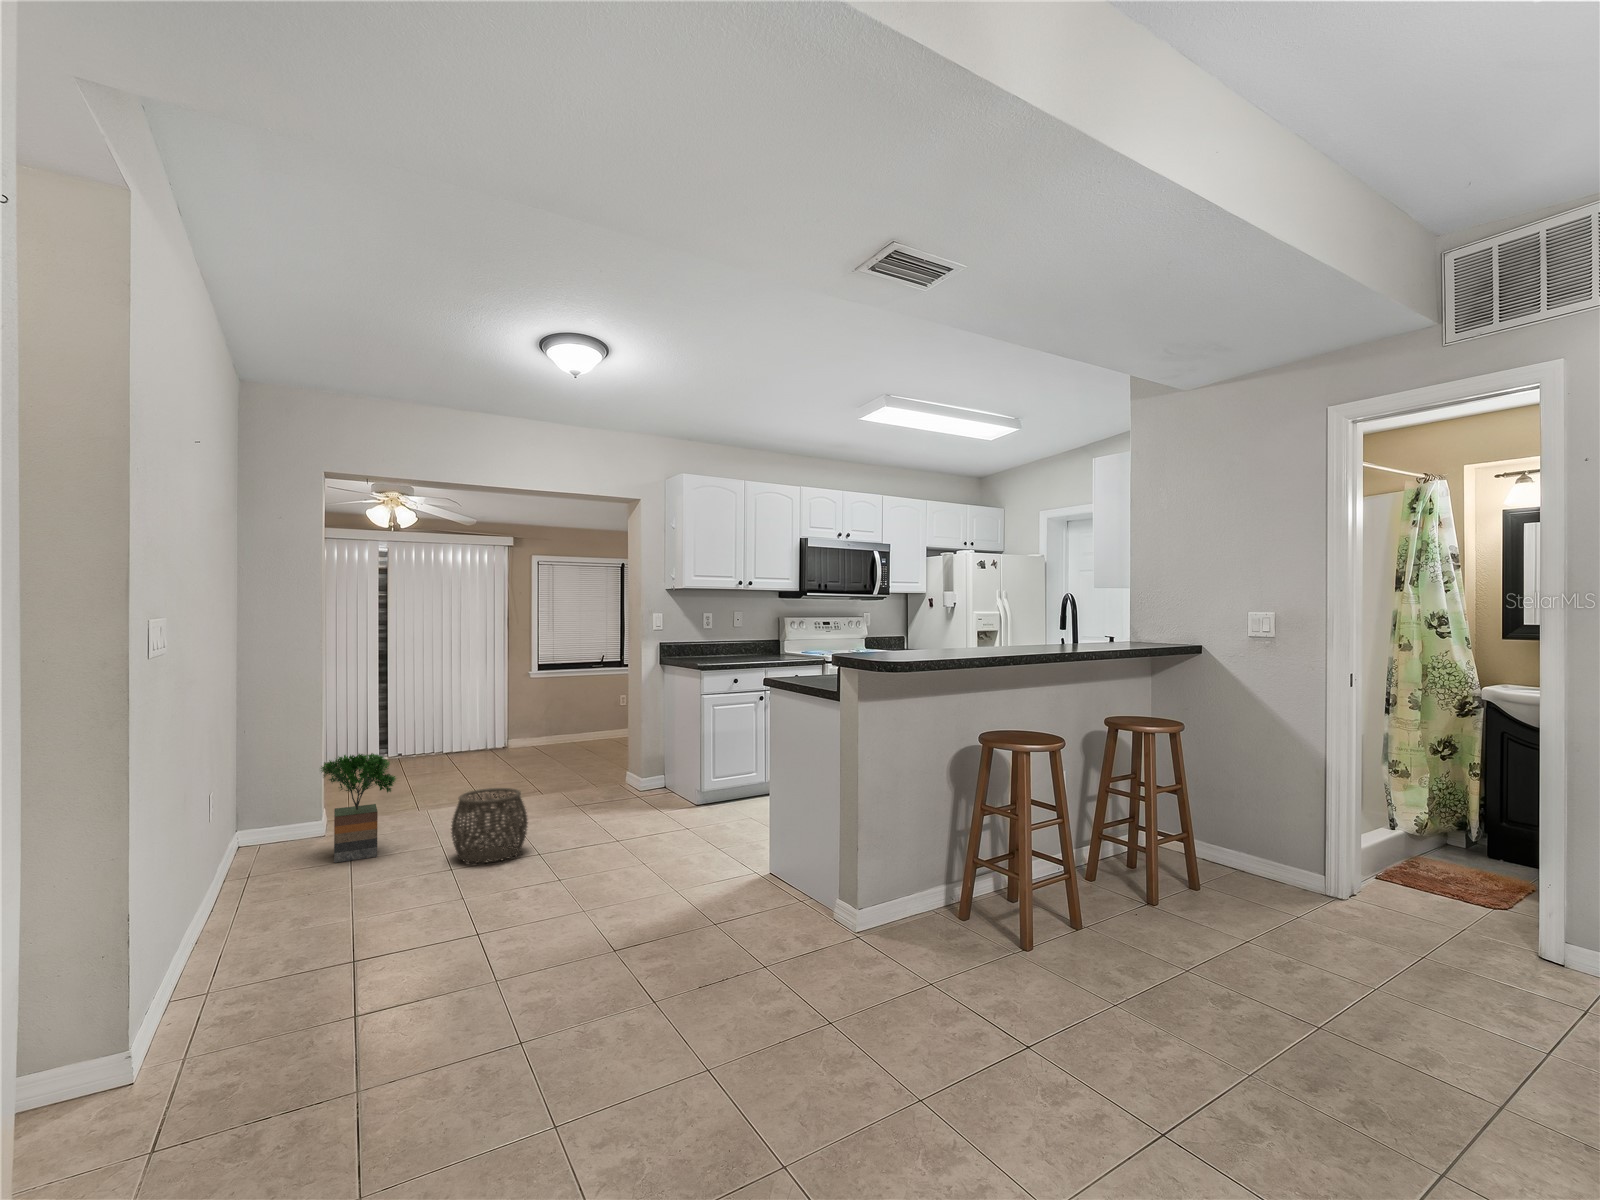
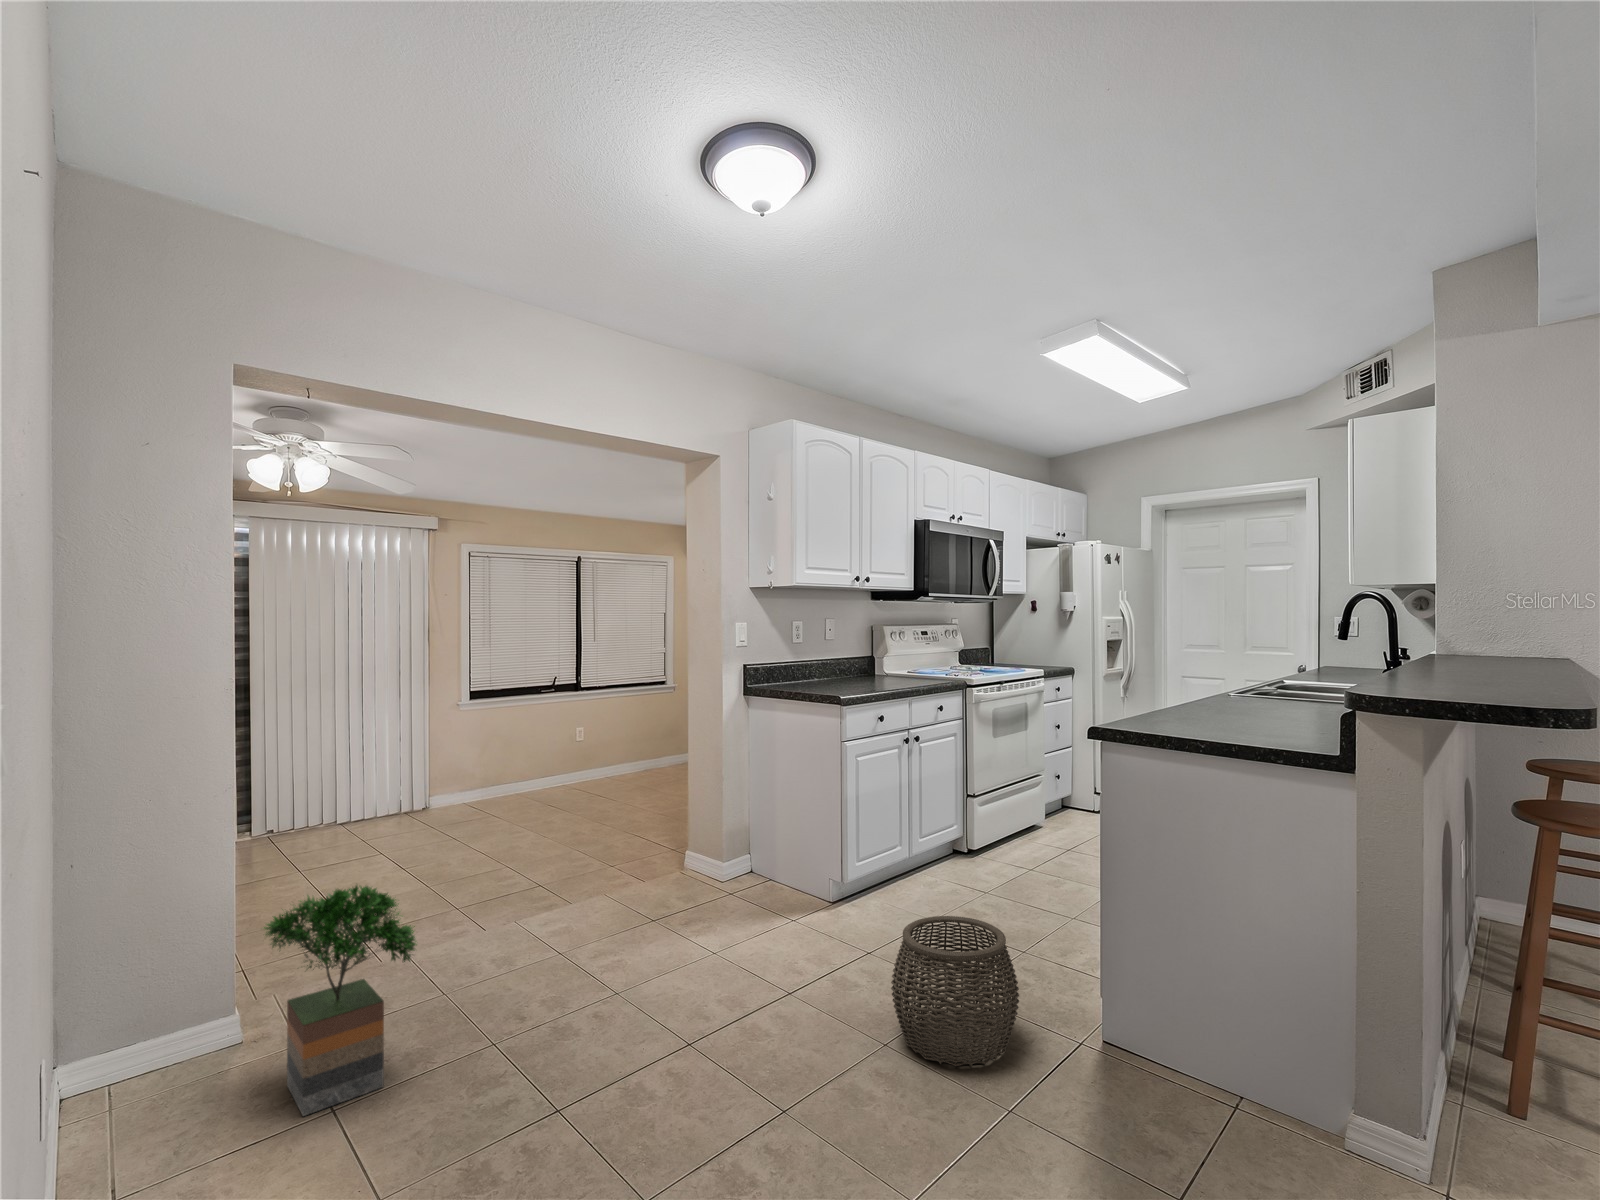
woven basket: present [451,788,528,863] -> present [891,916,1019,1066]

